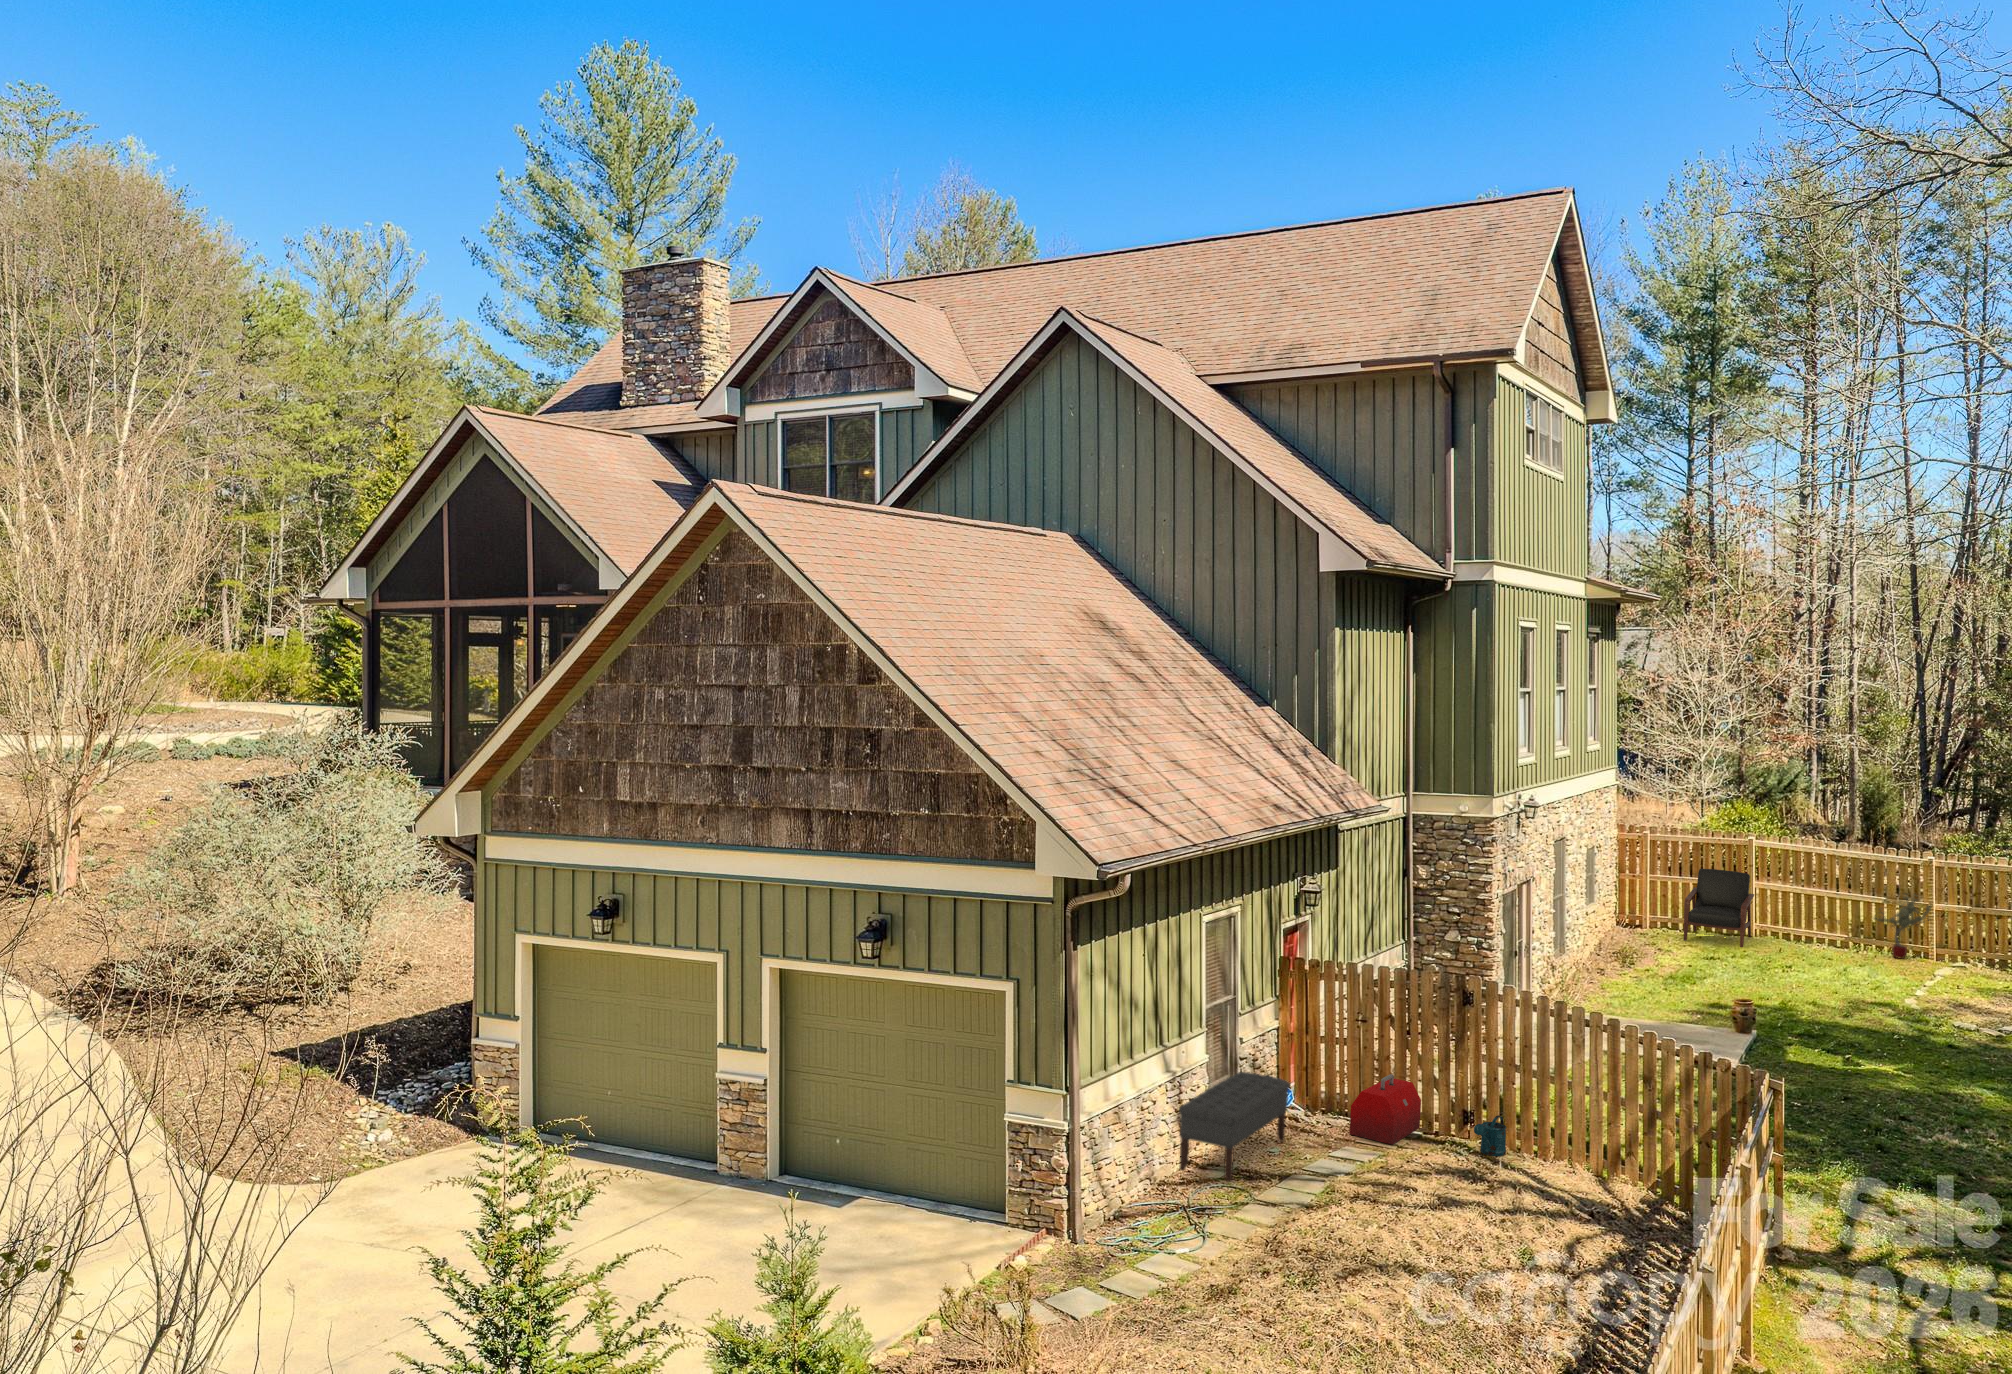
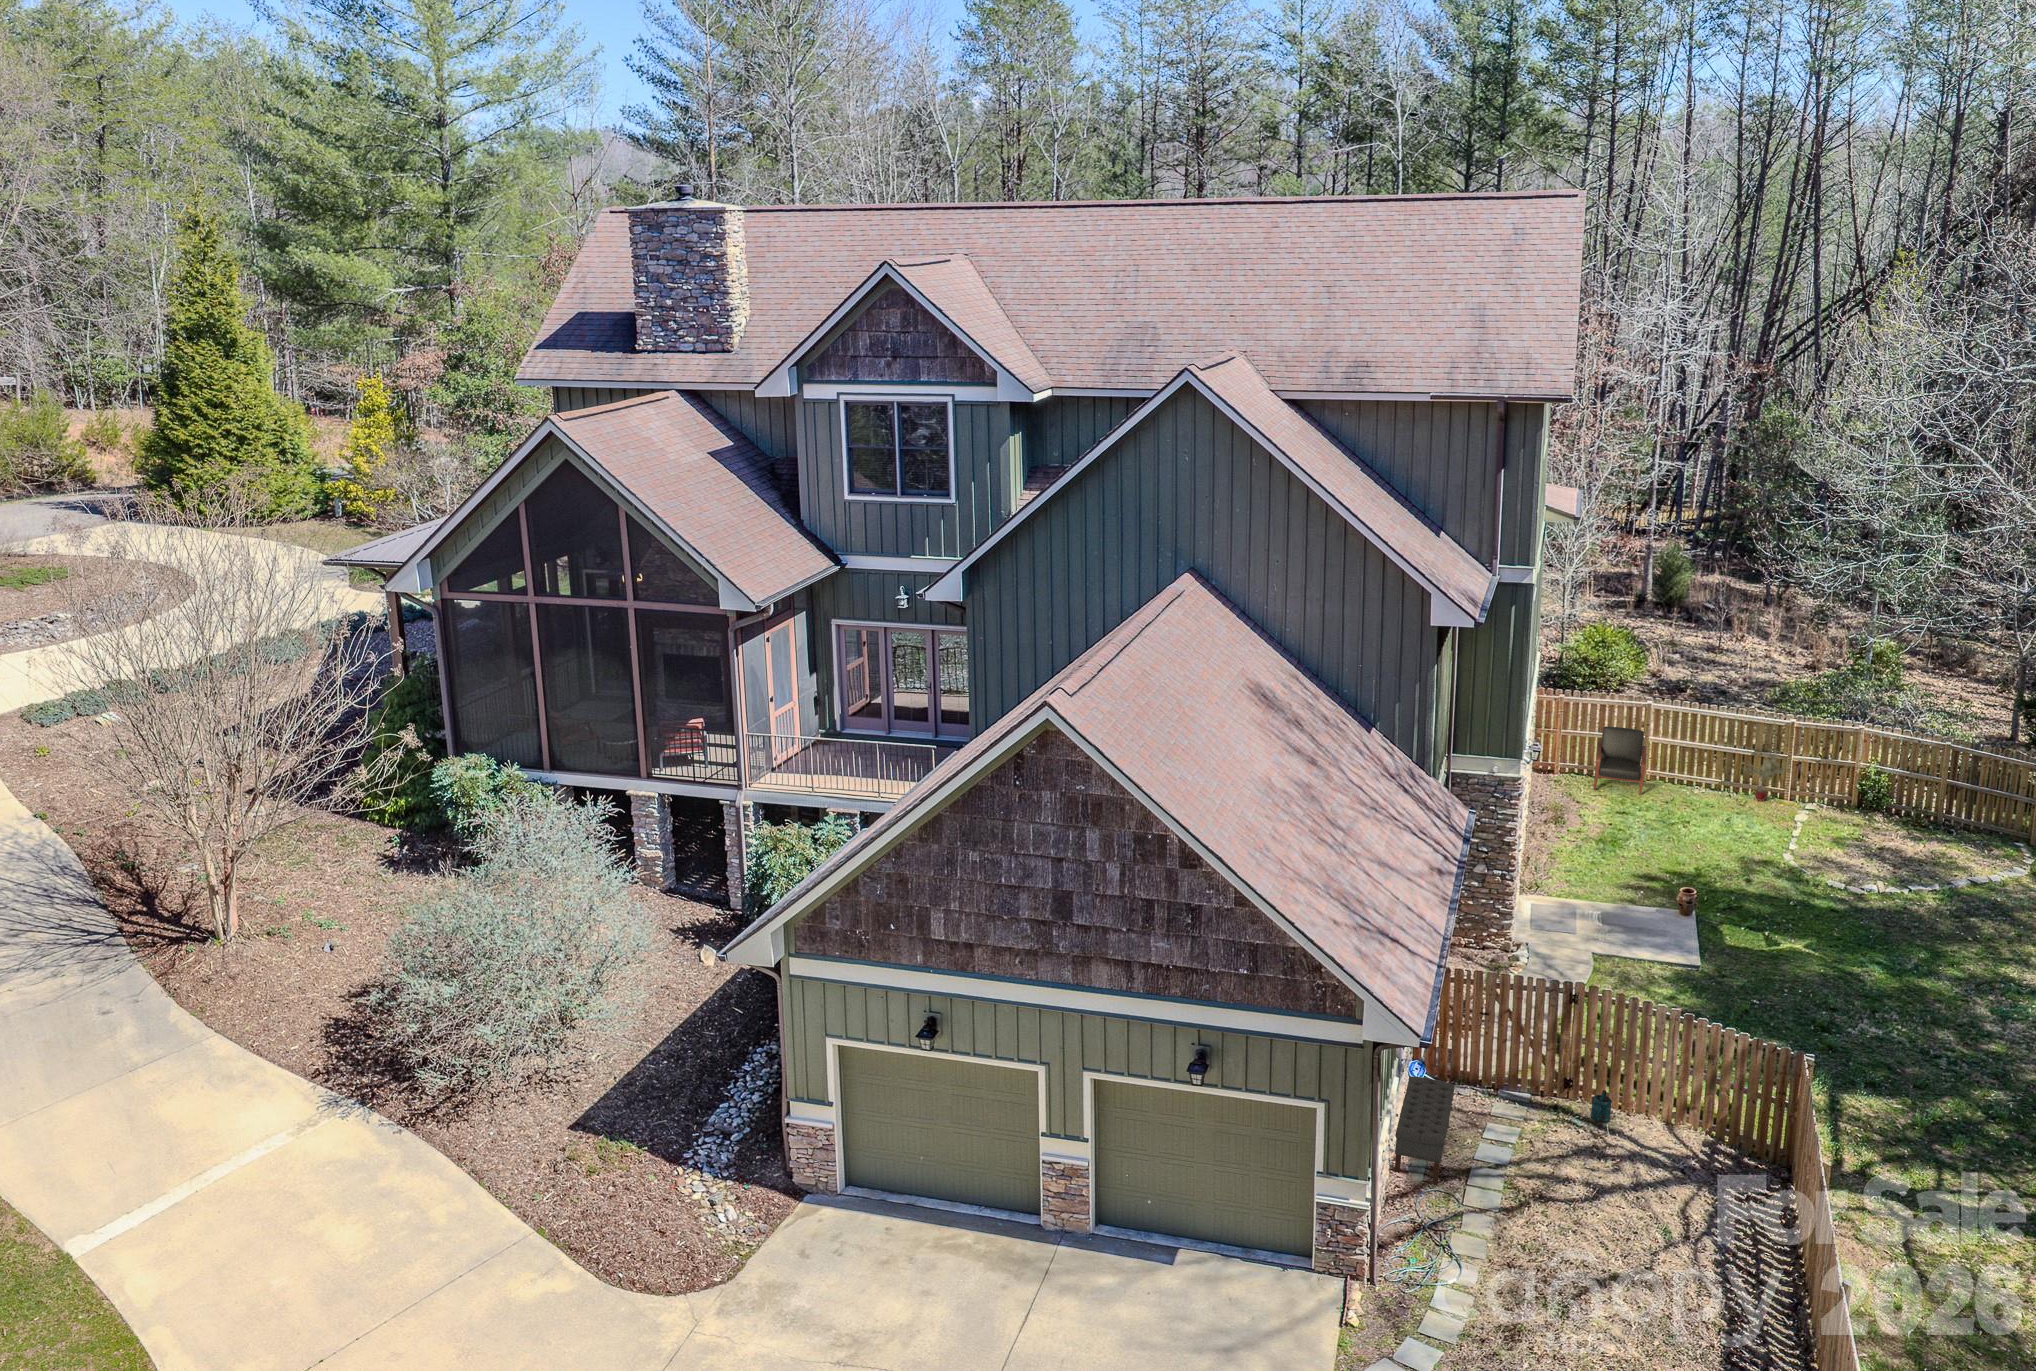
toolbox: present [1350,1074,1421,1145] -> none [1491,1058,1538,1120]

